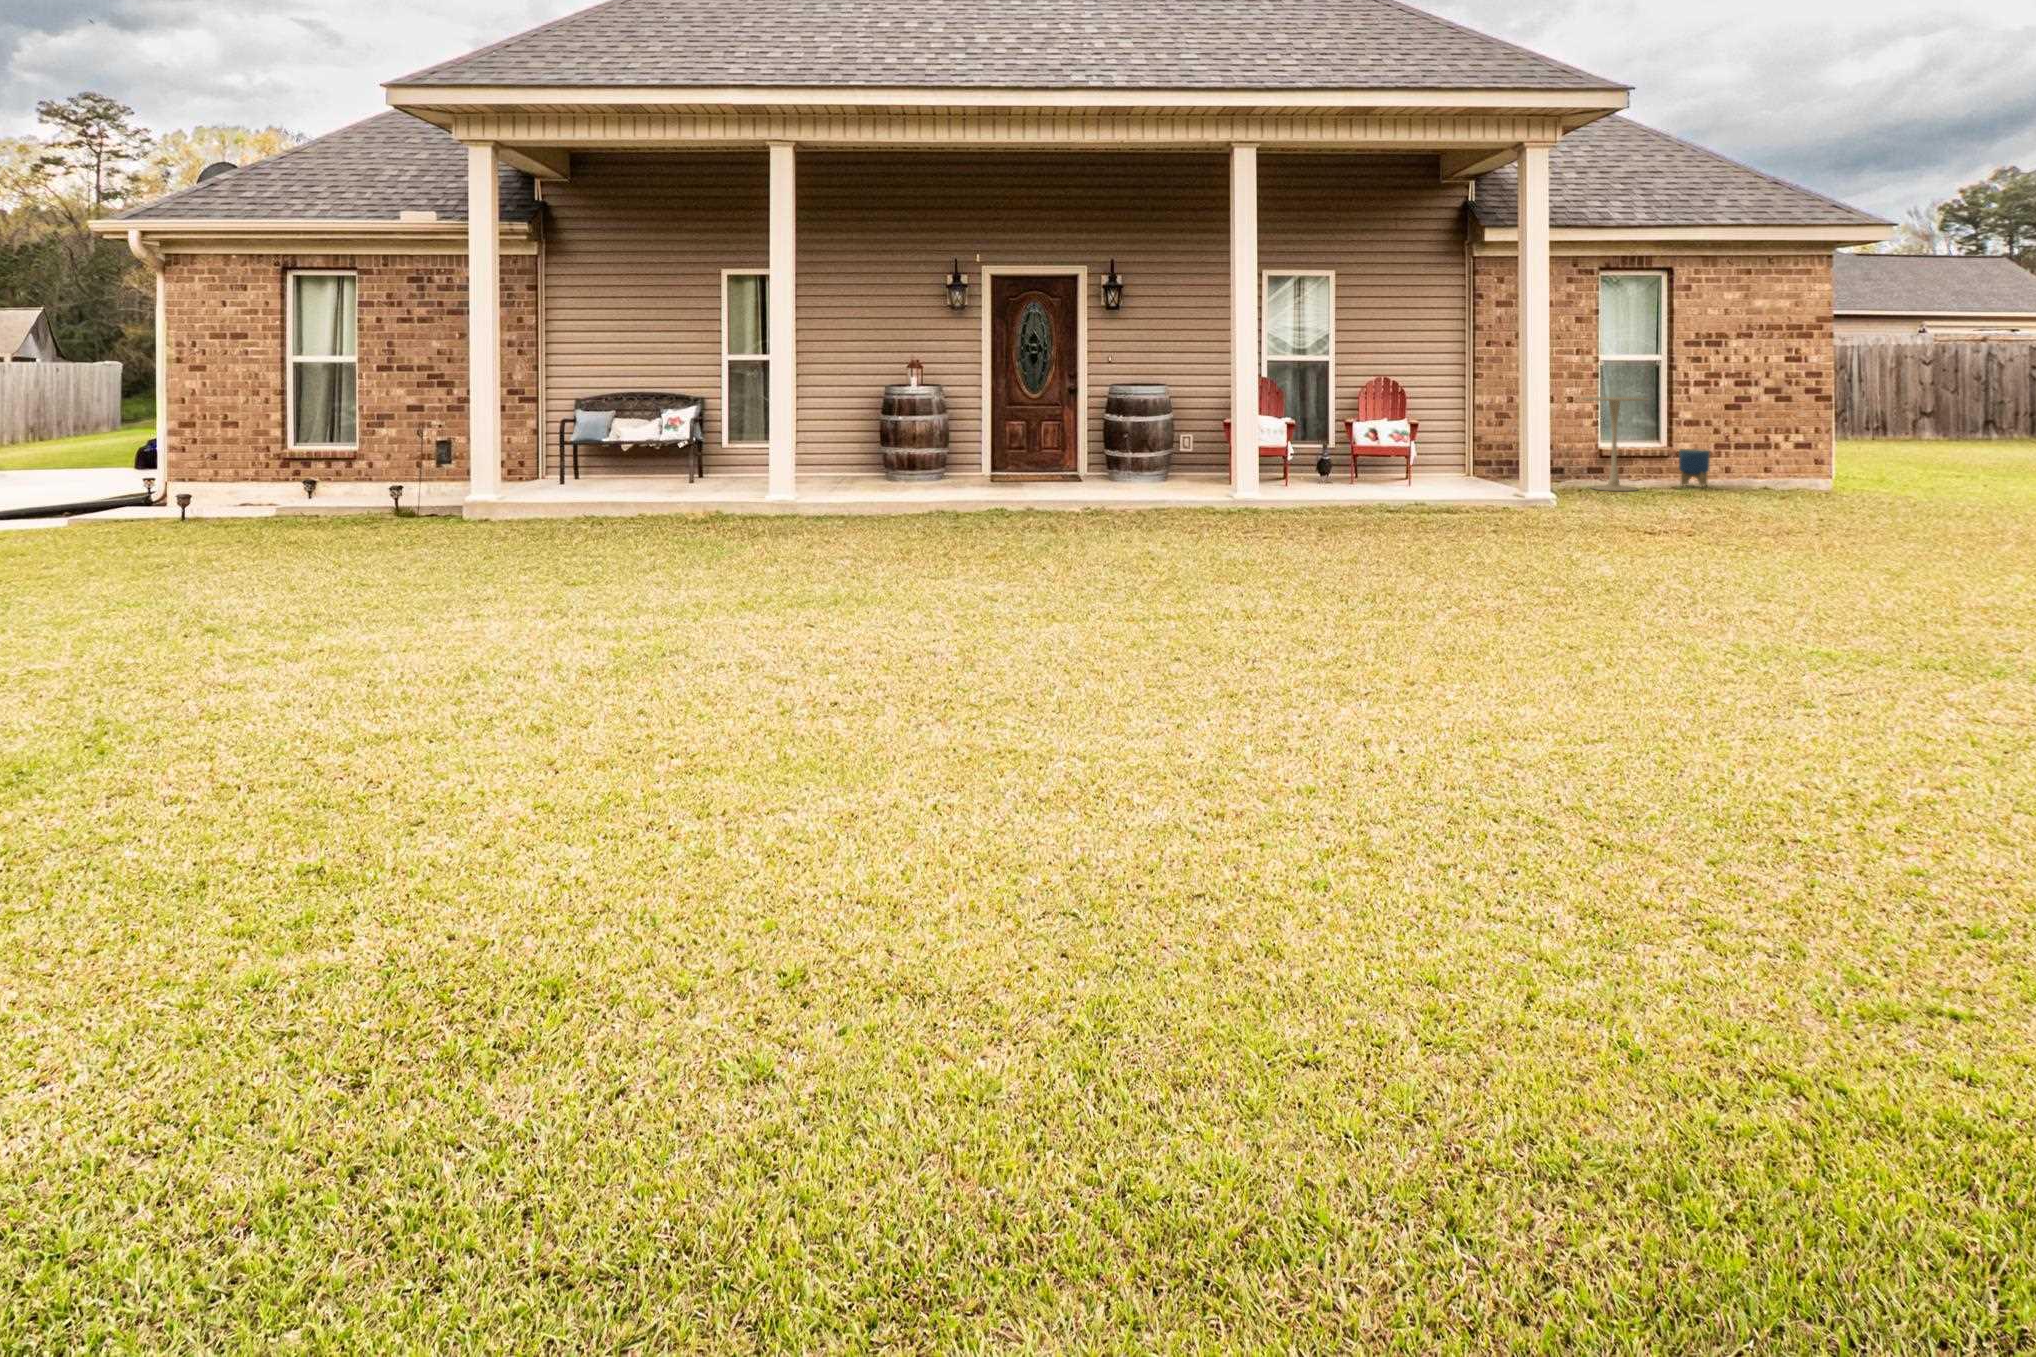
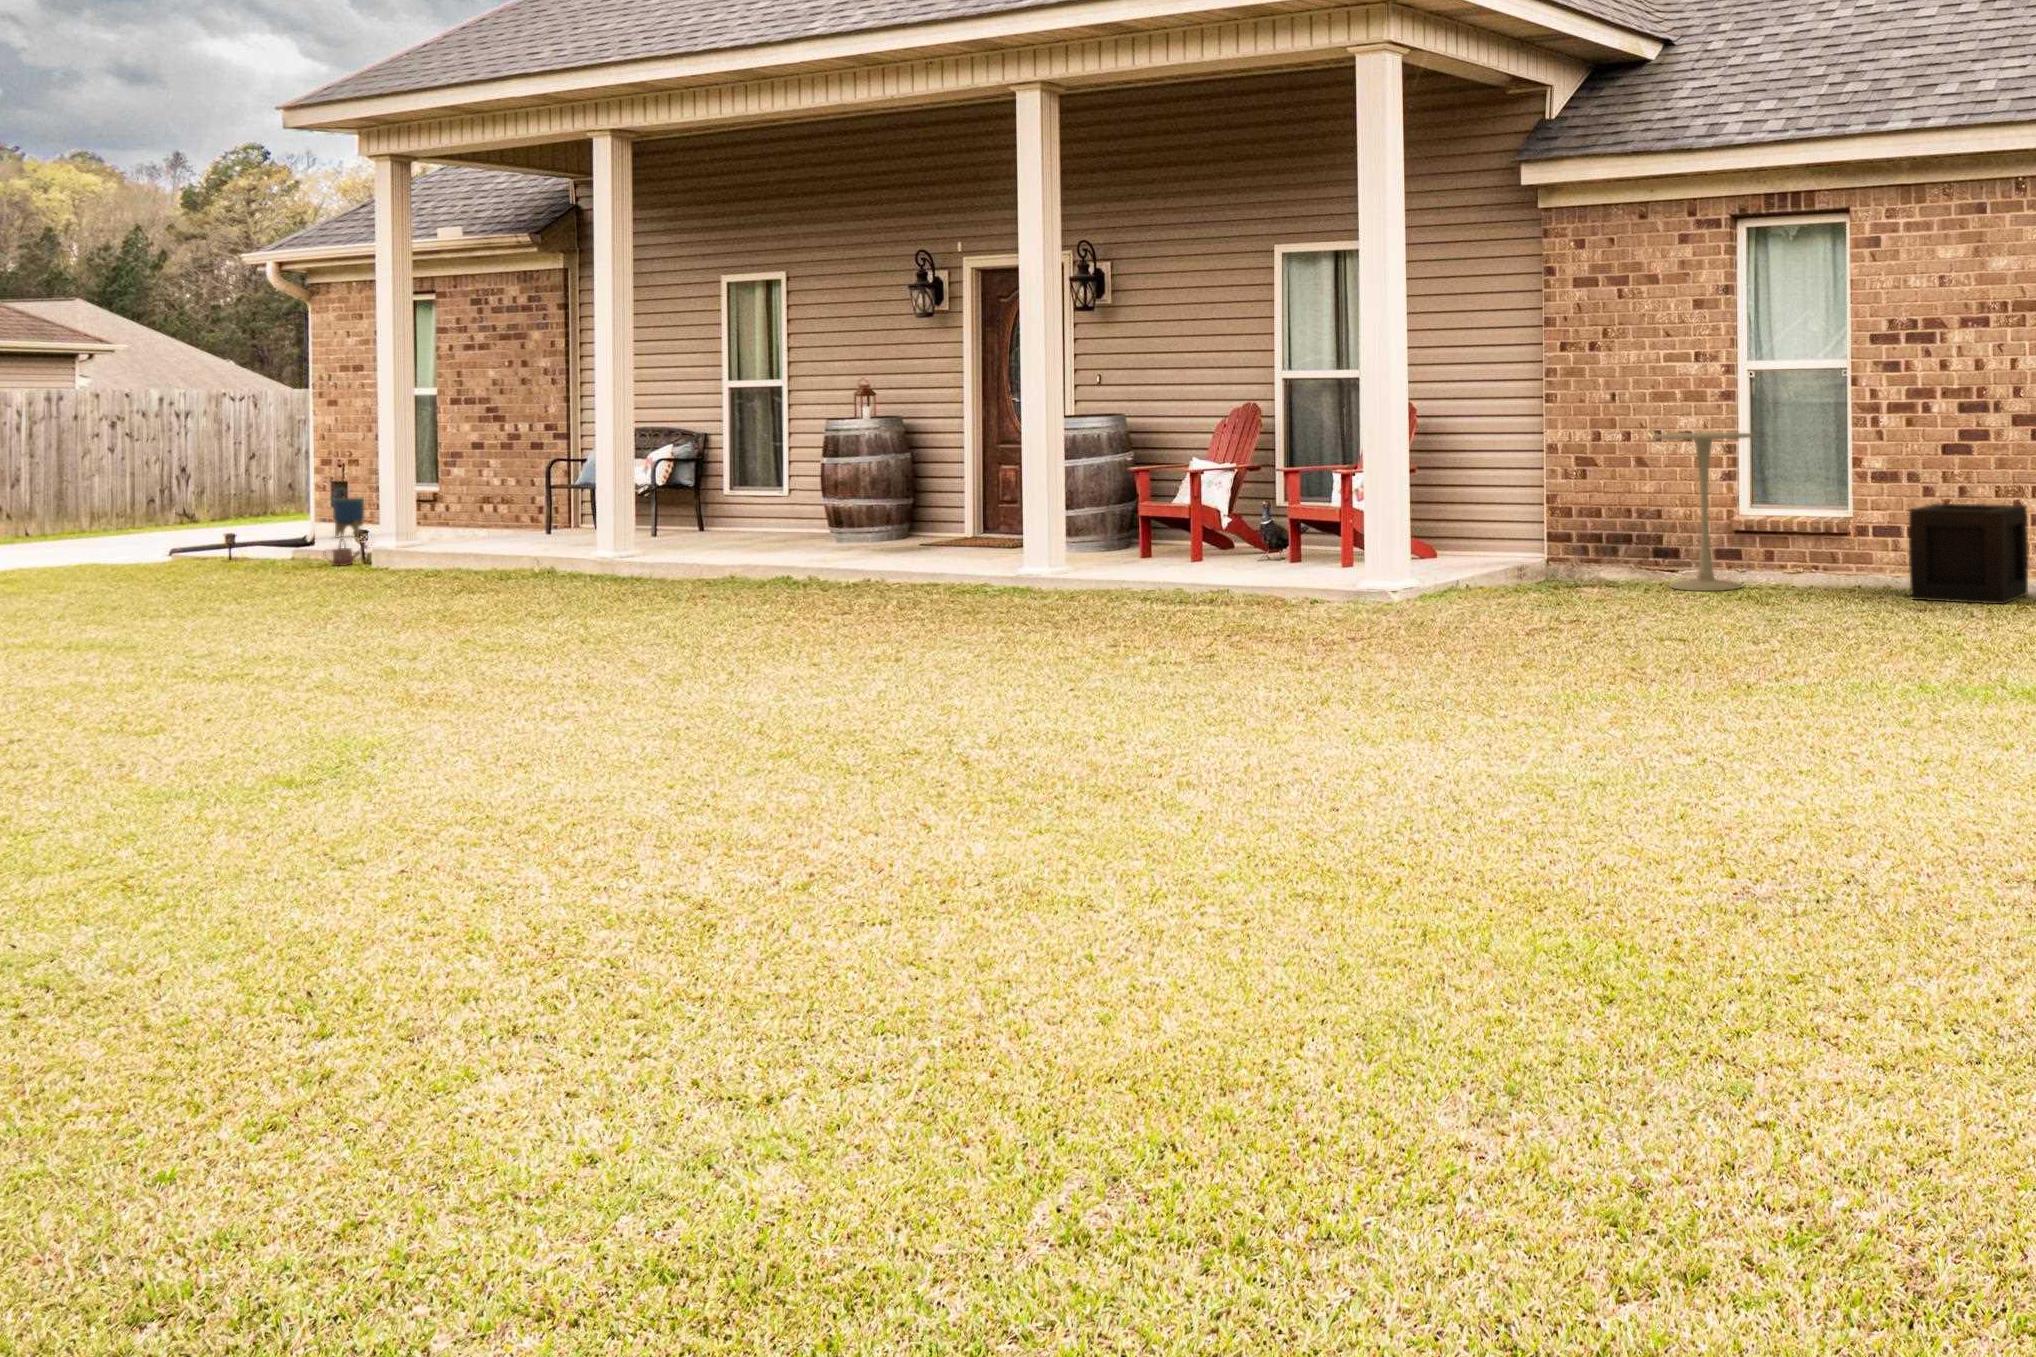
wooden crate: none [1725,437,1809,491] -> present [1909,504,2028,604]
planter: present [1679,449,1710,488] -> present [333,497,364,537]
watering can: none [435,500,476,526] -> present [324,544,367,566]

